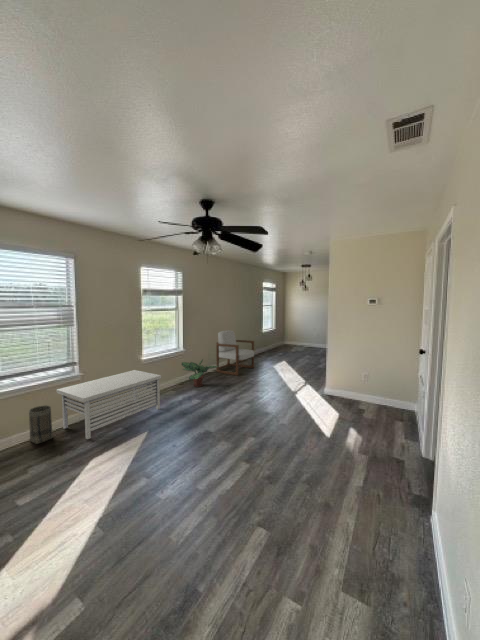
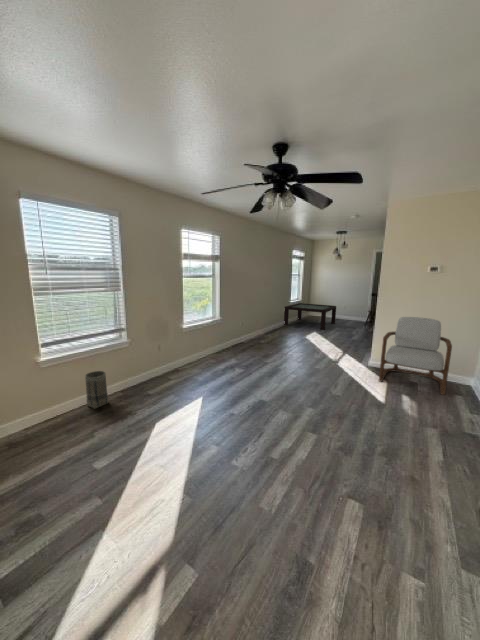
armchair: present [216,330,254,375] -> present [379,317,452,395]
coffee table: none [256,333,308,359] -> present [284,303,336,330]
potted plant: present [182,360,218,387] -> none [219,327,256,356]
storage bench: present [56,370,161,439] -> none [108,337,207,405]

